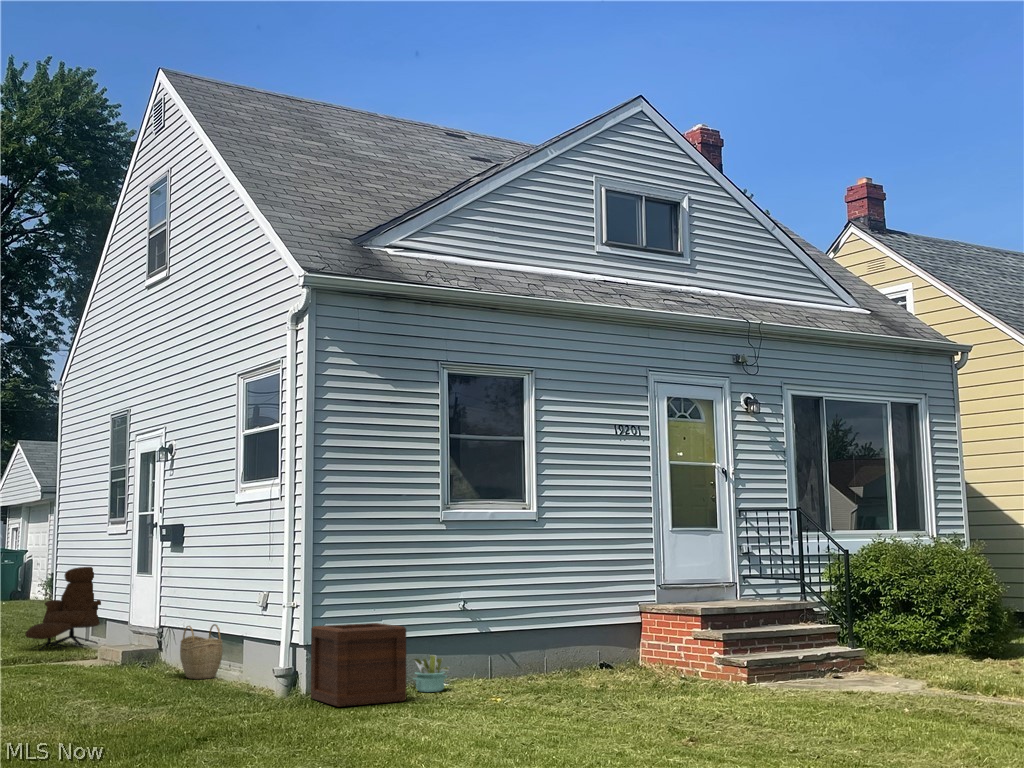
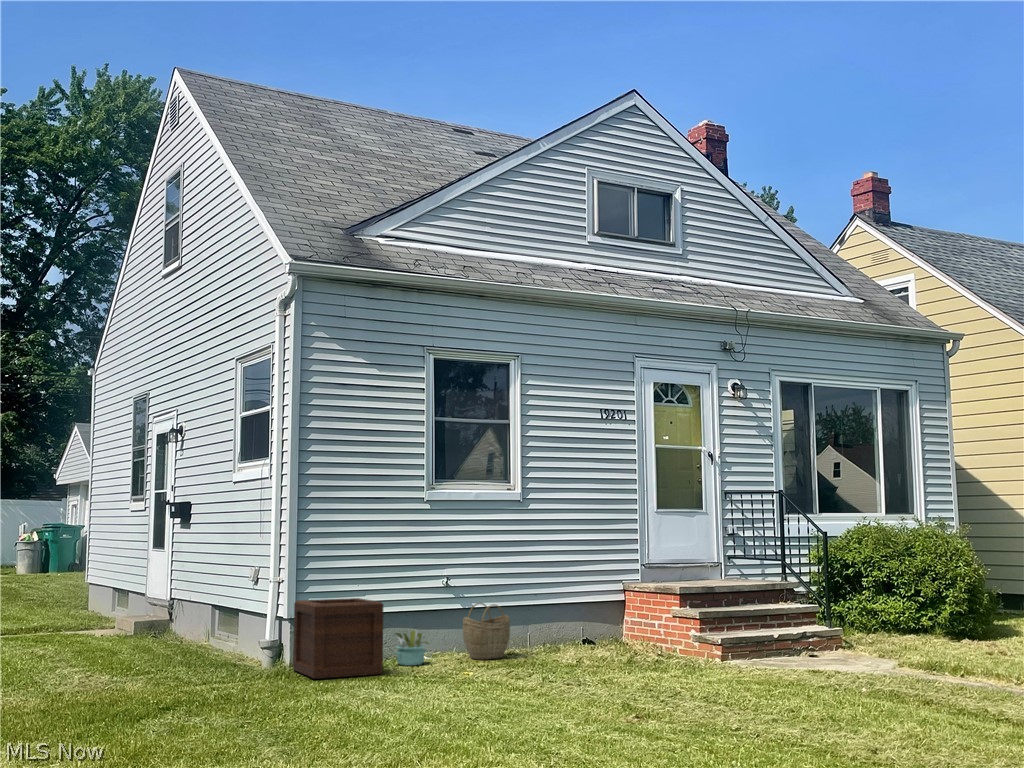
lounge chair: present [25,567,101,650] -> none [52,541,133,619]
woven basket: present [180,624,223,679] -> present [463,603,510,660]

